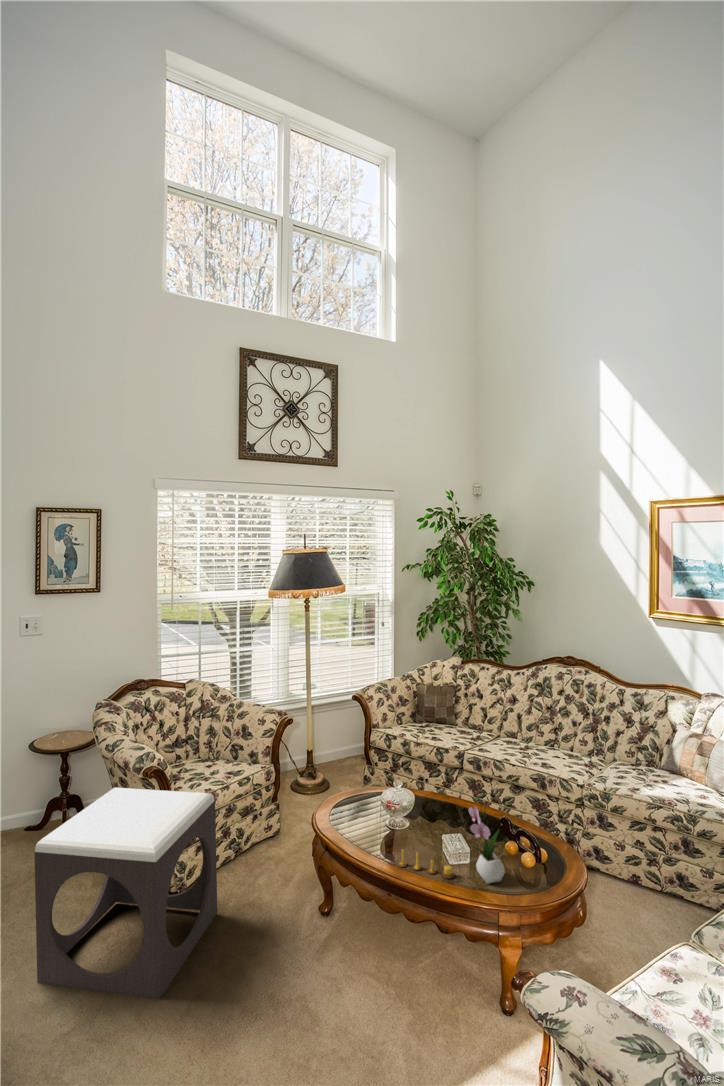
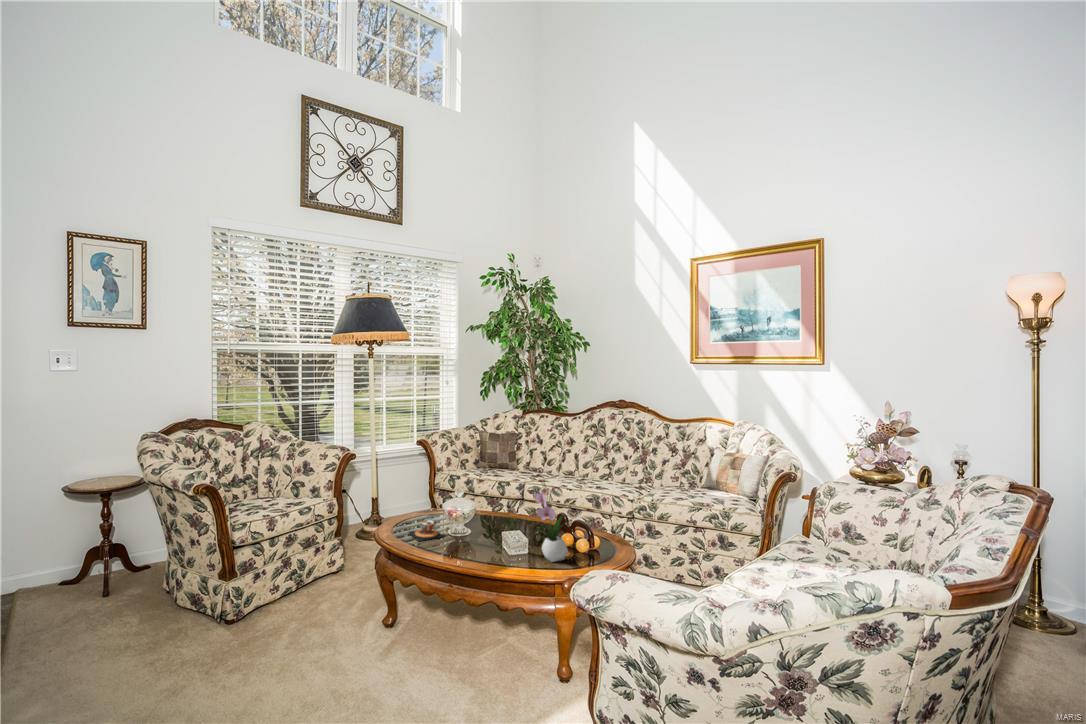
footstool: present [34,788,217,999] -> none [57,506,276,707]
teacup: none [338,811,376,837] -> present [408,520,444,541]
candle: present [398,849,454,878] -> none [467,539,521,561]

